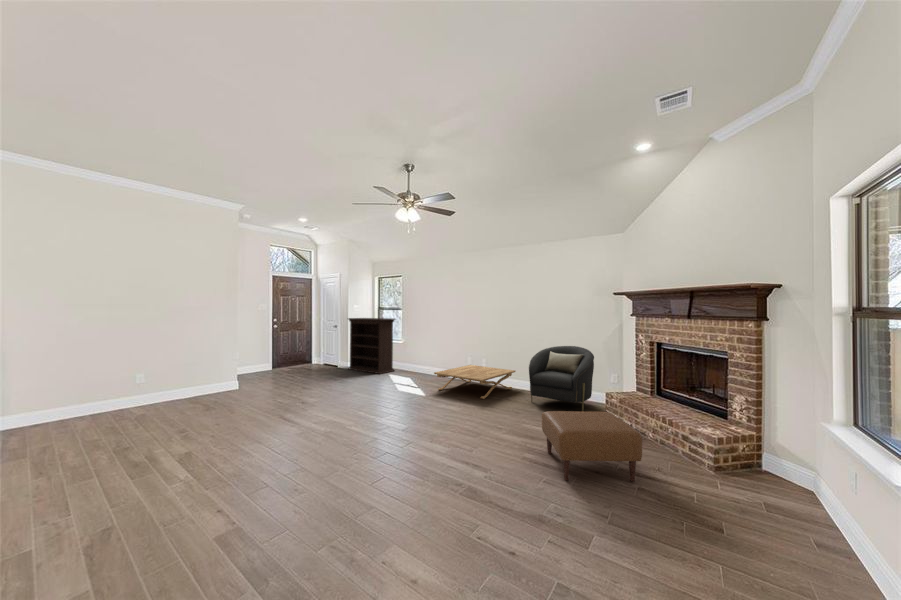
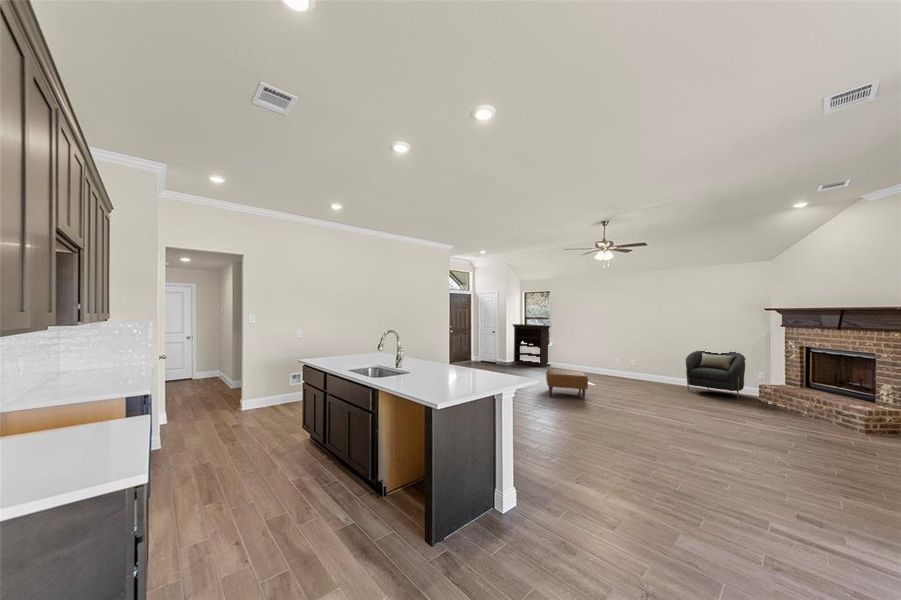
coffee table: present [434,365,516,399] -> none [599,363,666,386]
ottoman: present [542,411,642,481] -> present [546,369,588,399]

